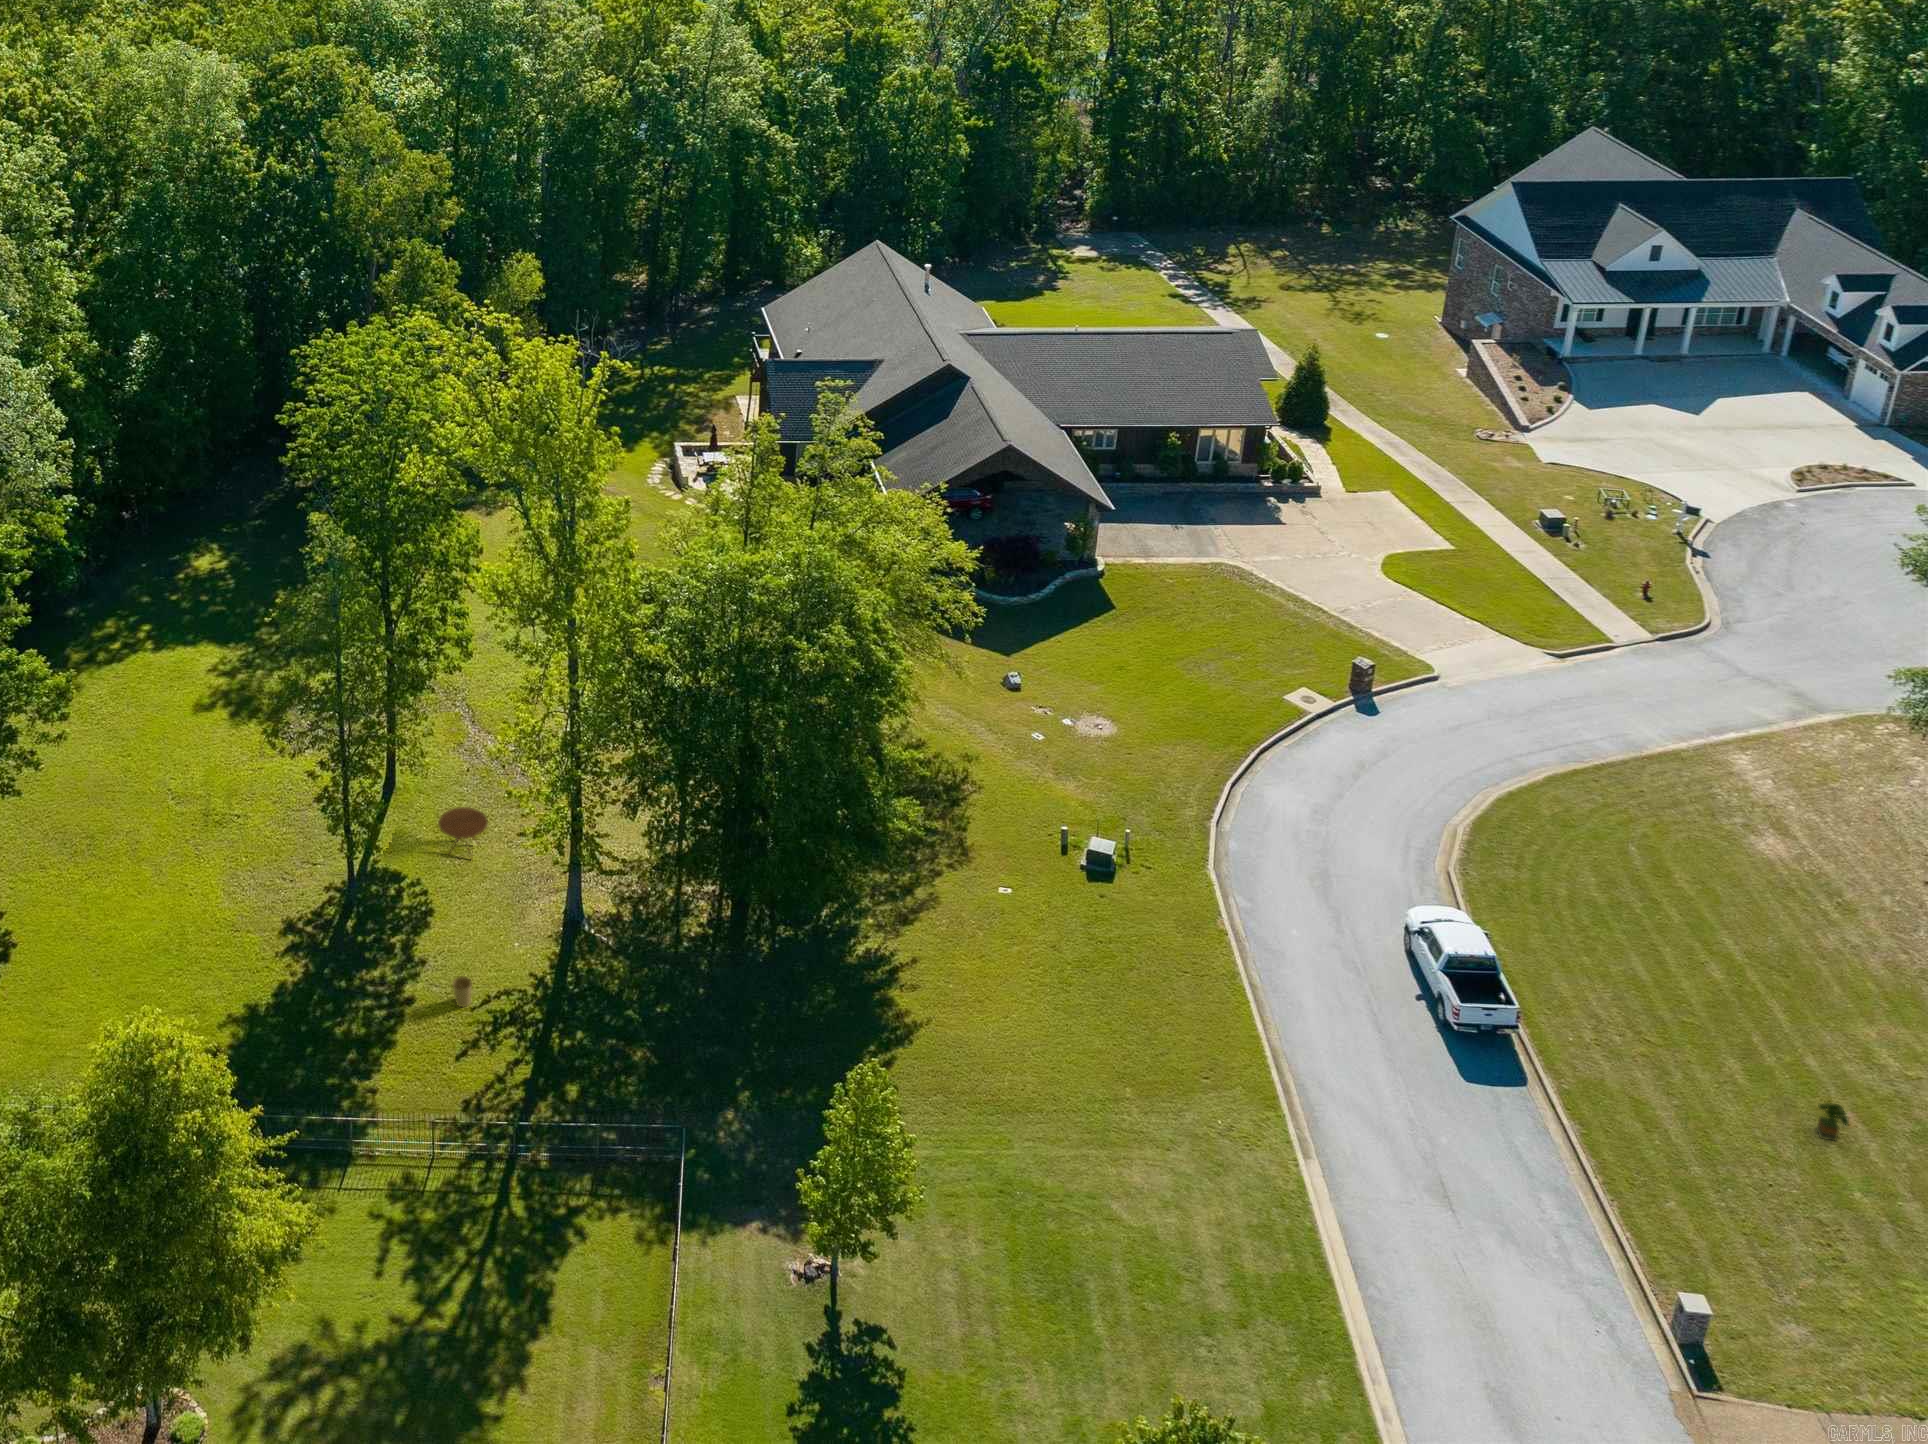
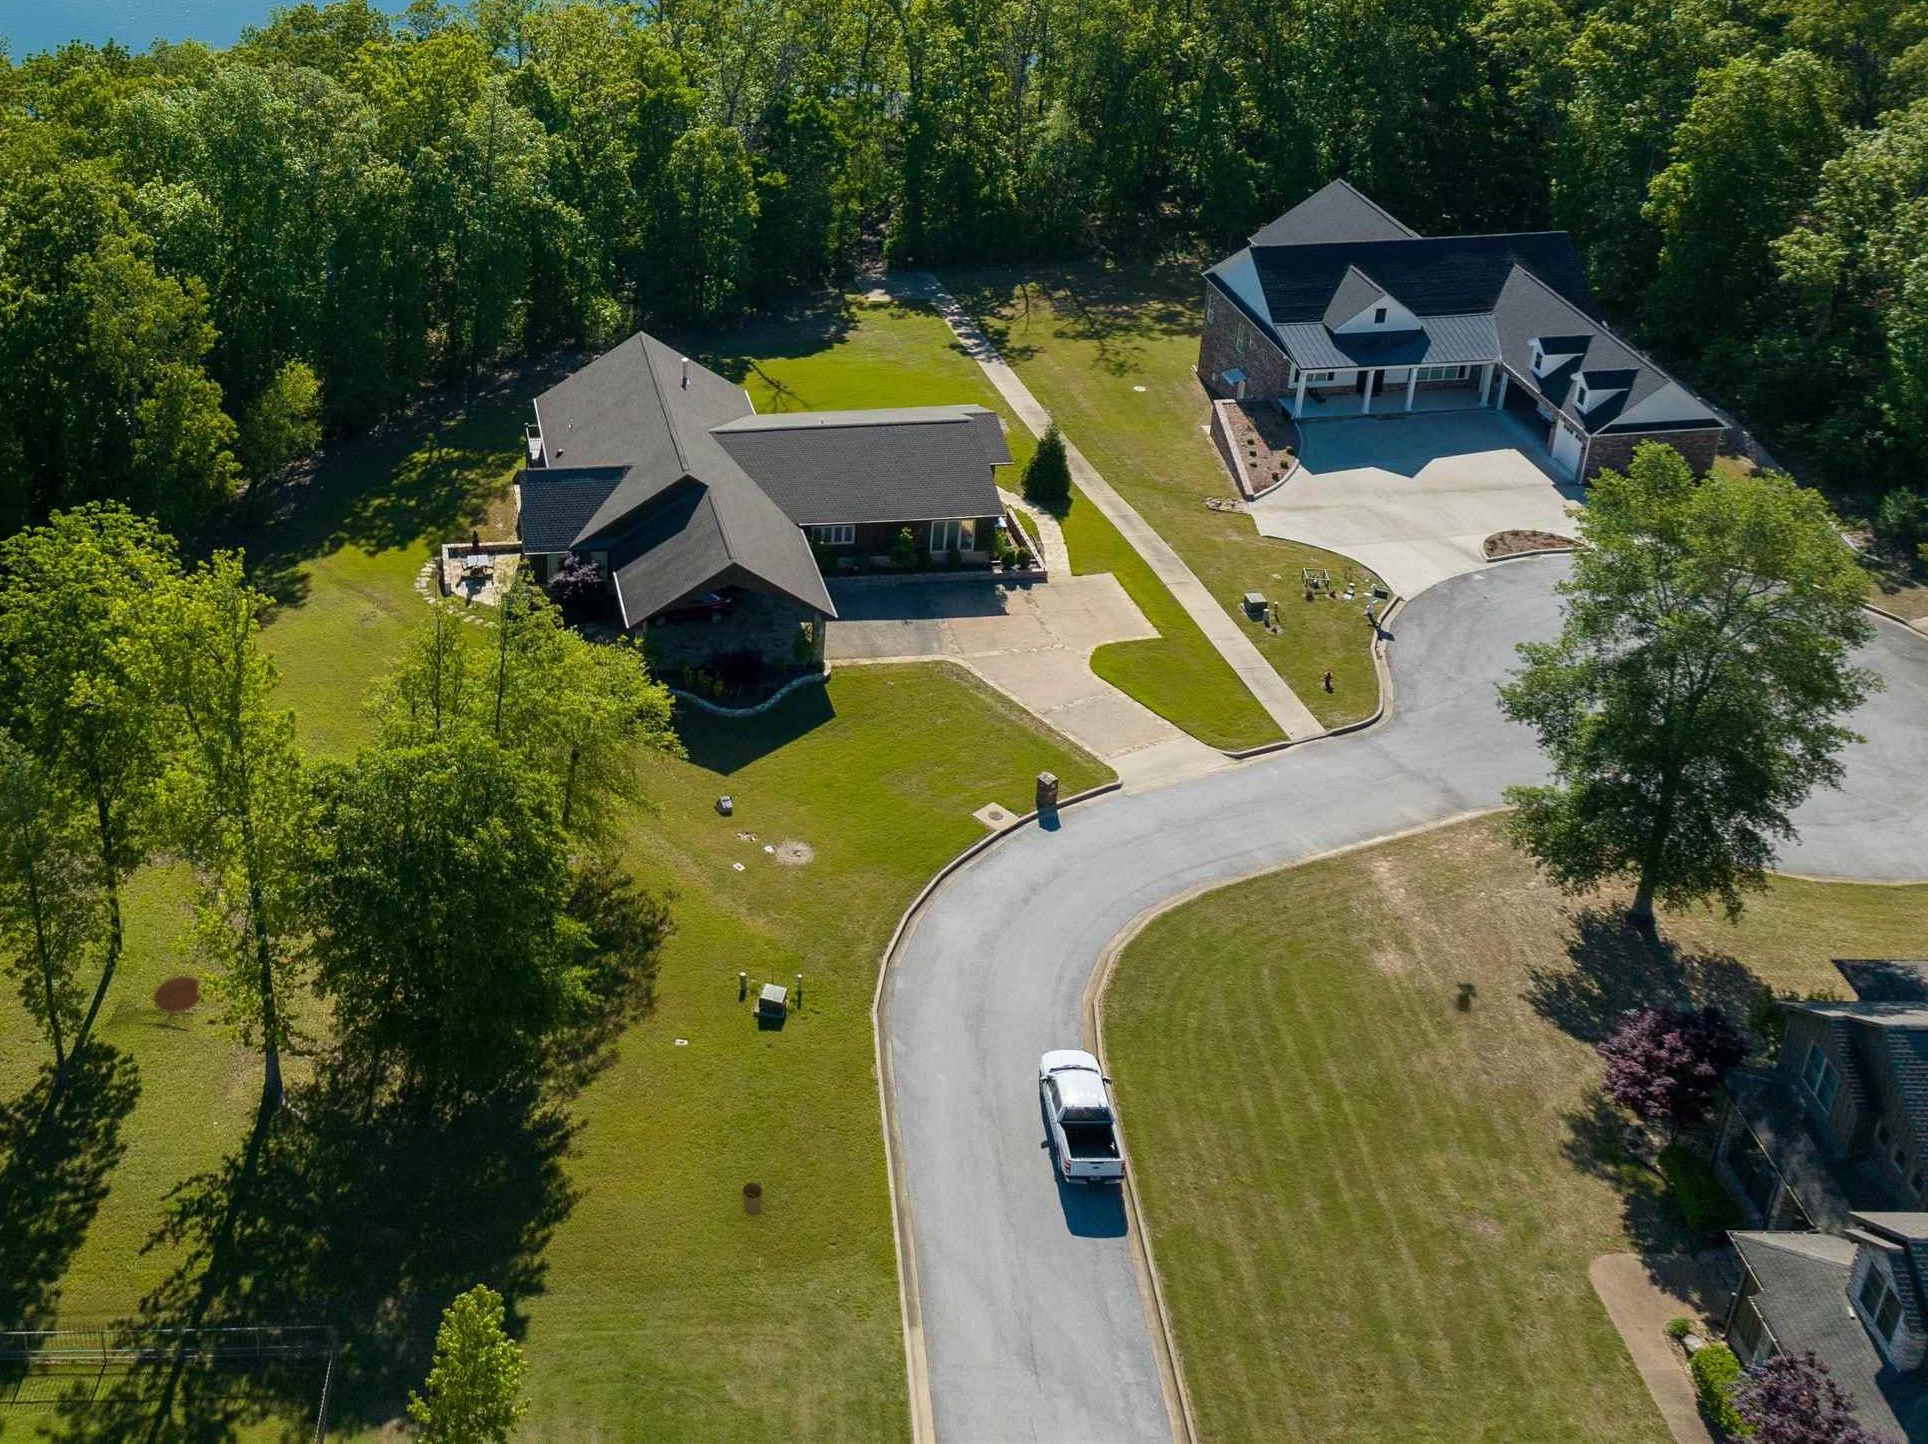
basket: present [452,976,472,1007] -> present [742,1182,763,1215]
potted tree: present [1816,1103,1849,1141] -> present [1456,983,1477,1011]

